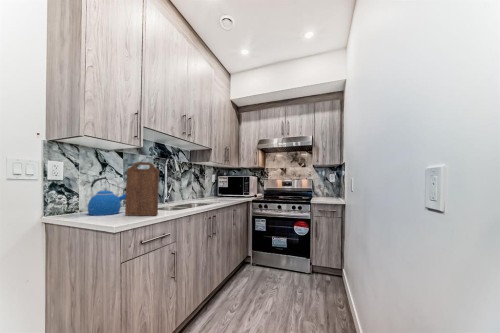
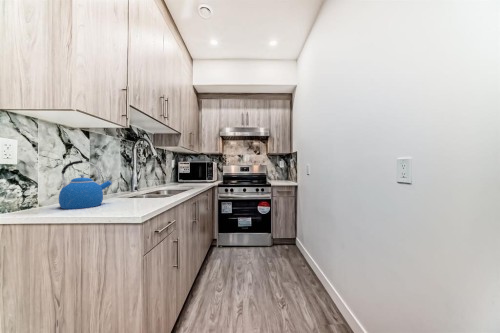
cutting board: present [125,162,159,216] -> none [119,143,160,206]

